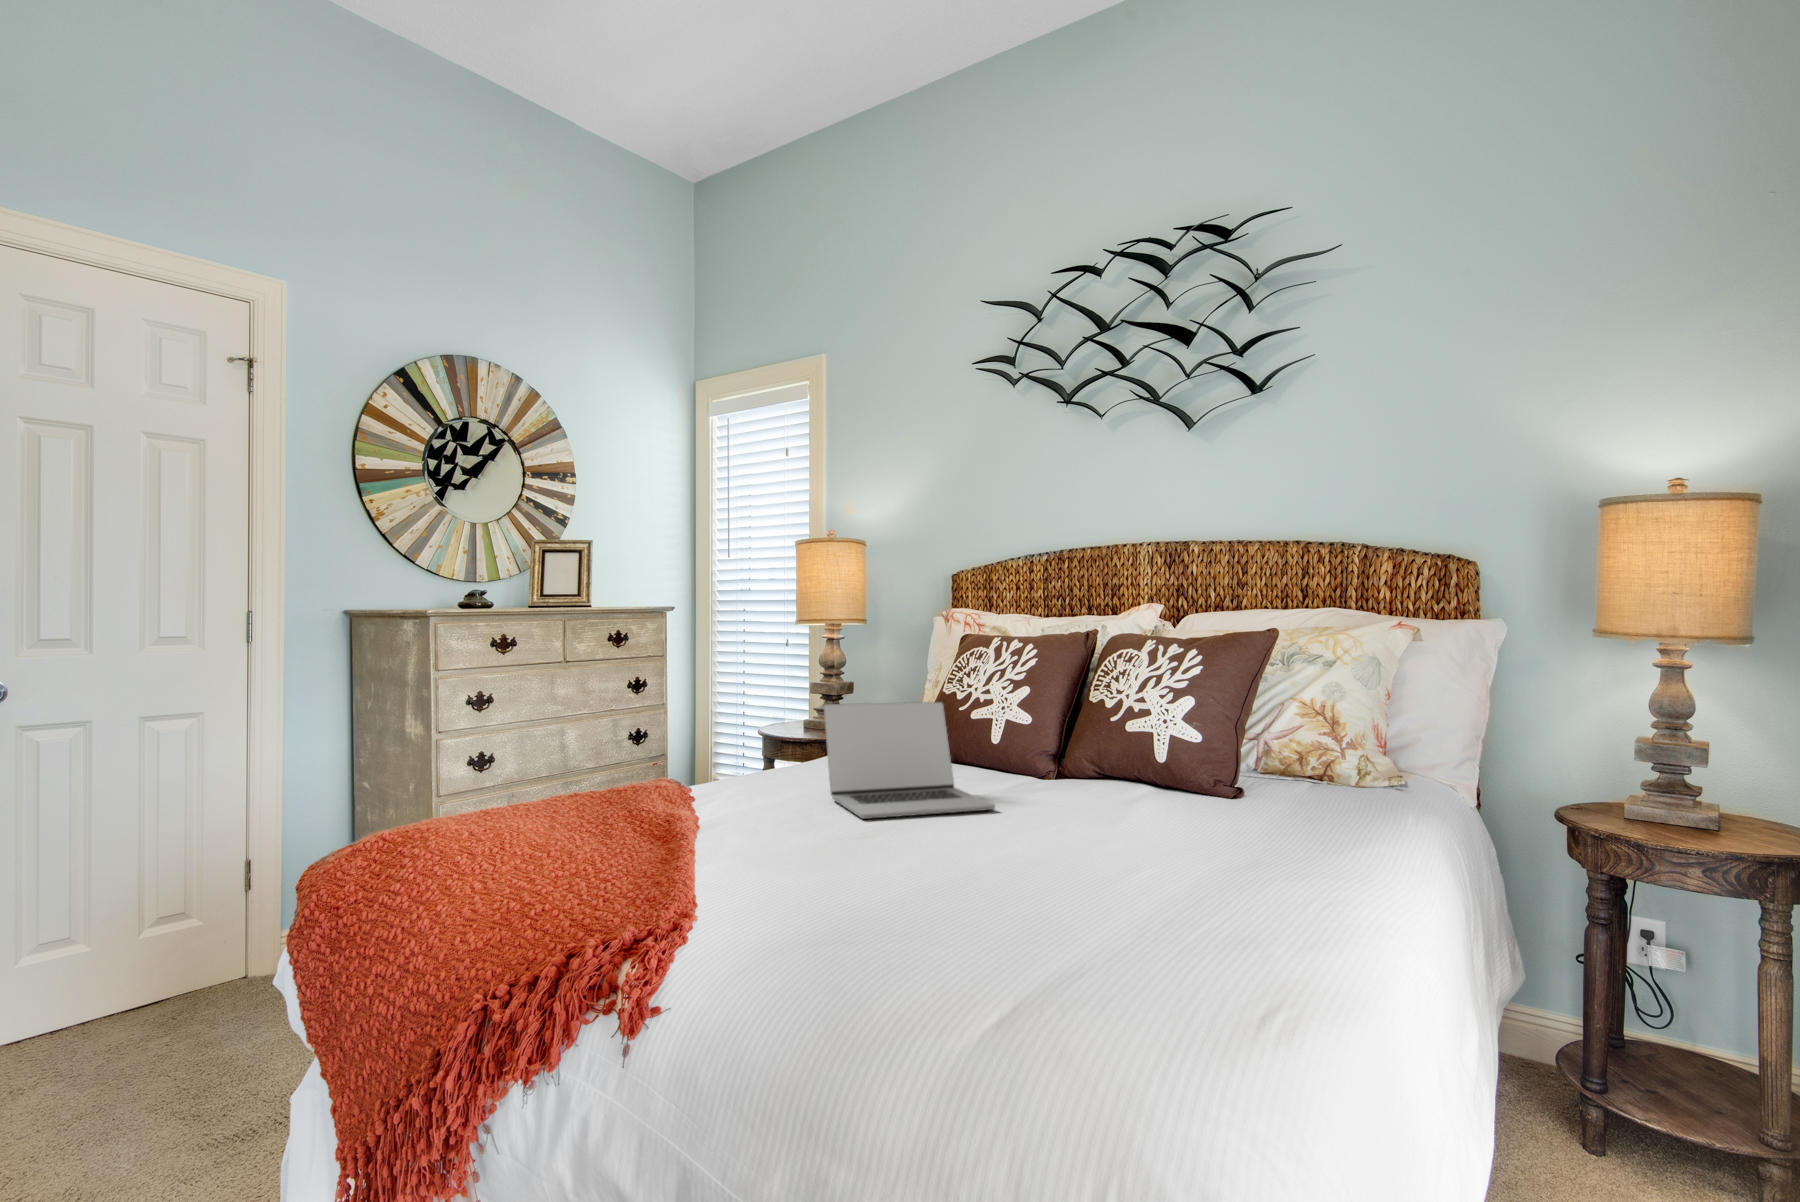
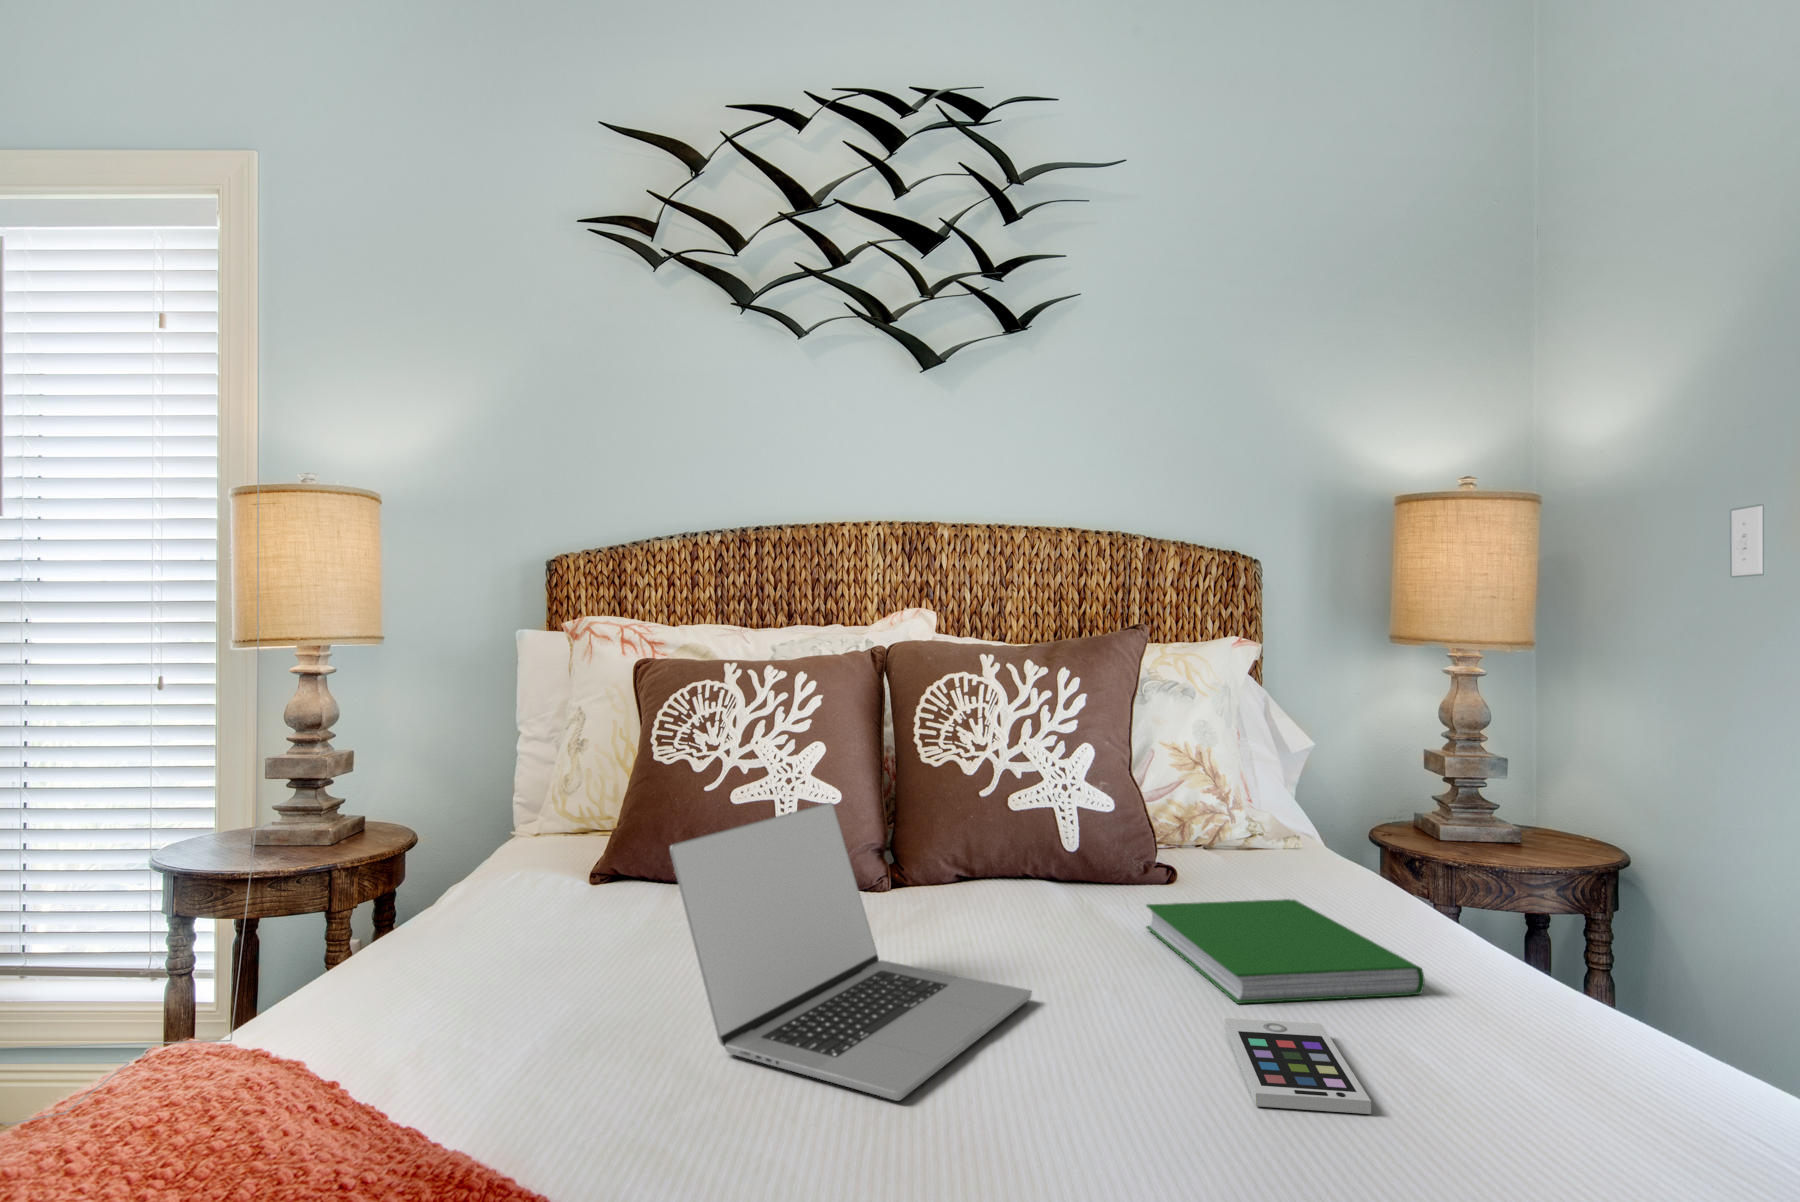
hardcover book: none [1098,788,1252,845] -> present [1146,899,1425,1004]
smartphone: none [1000,825,1105,858] -> present [1225,1018,1371,1114]

